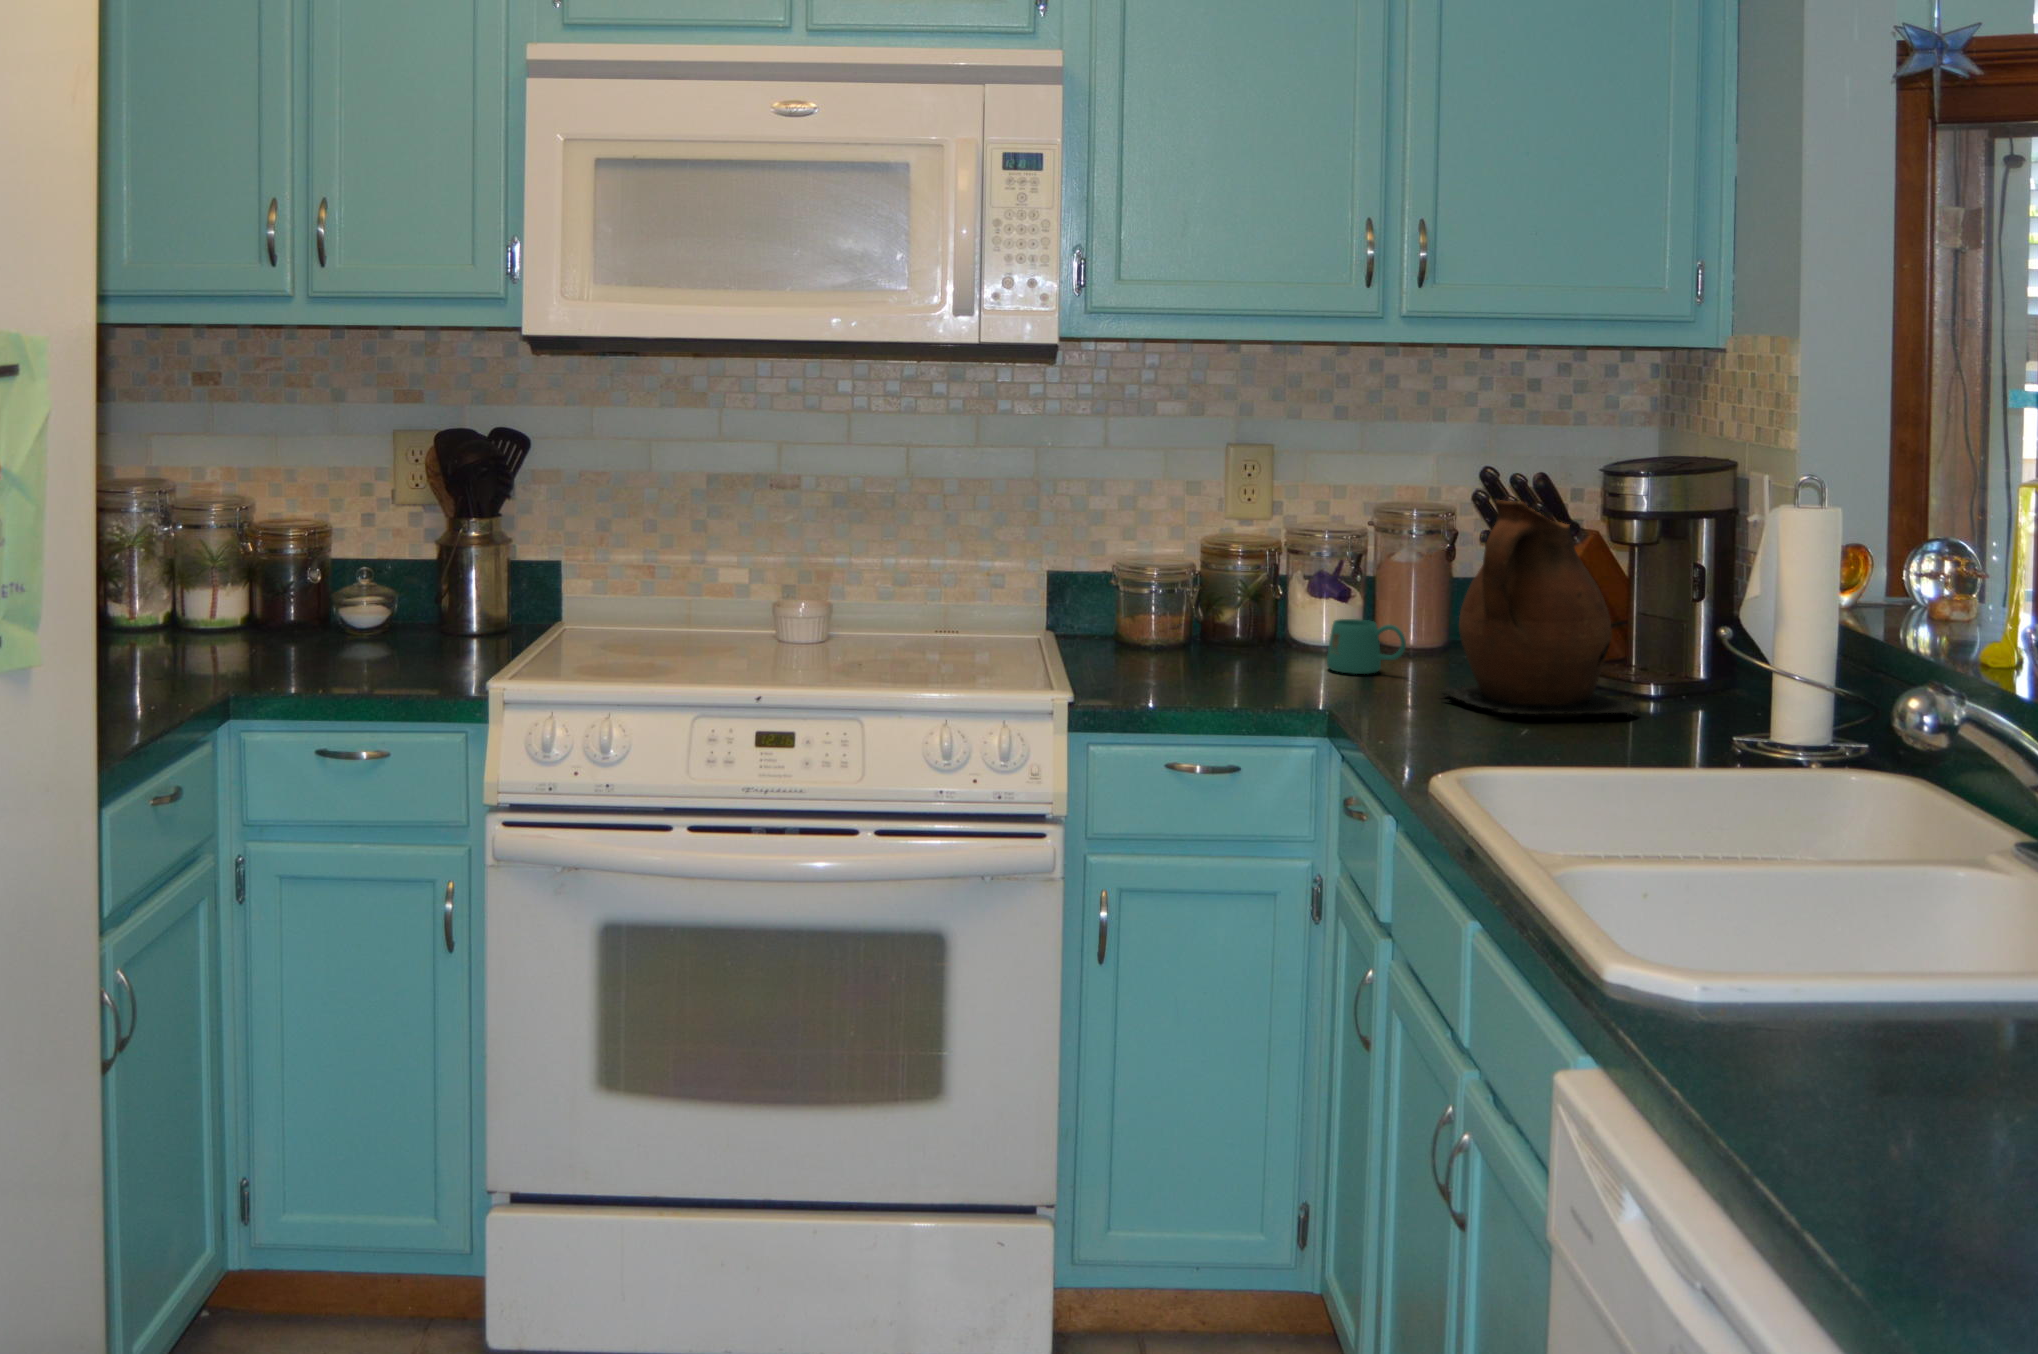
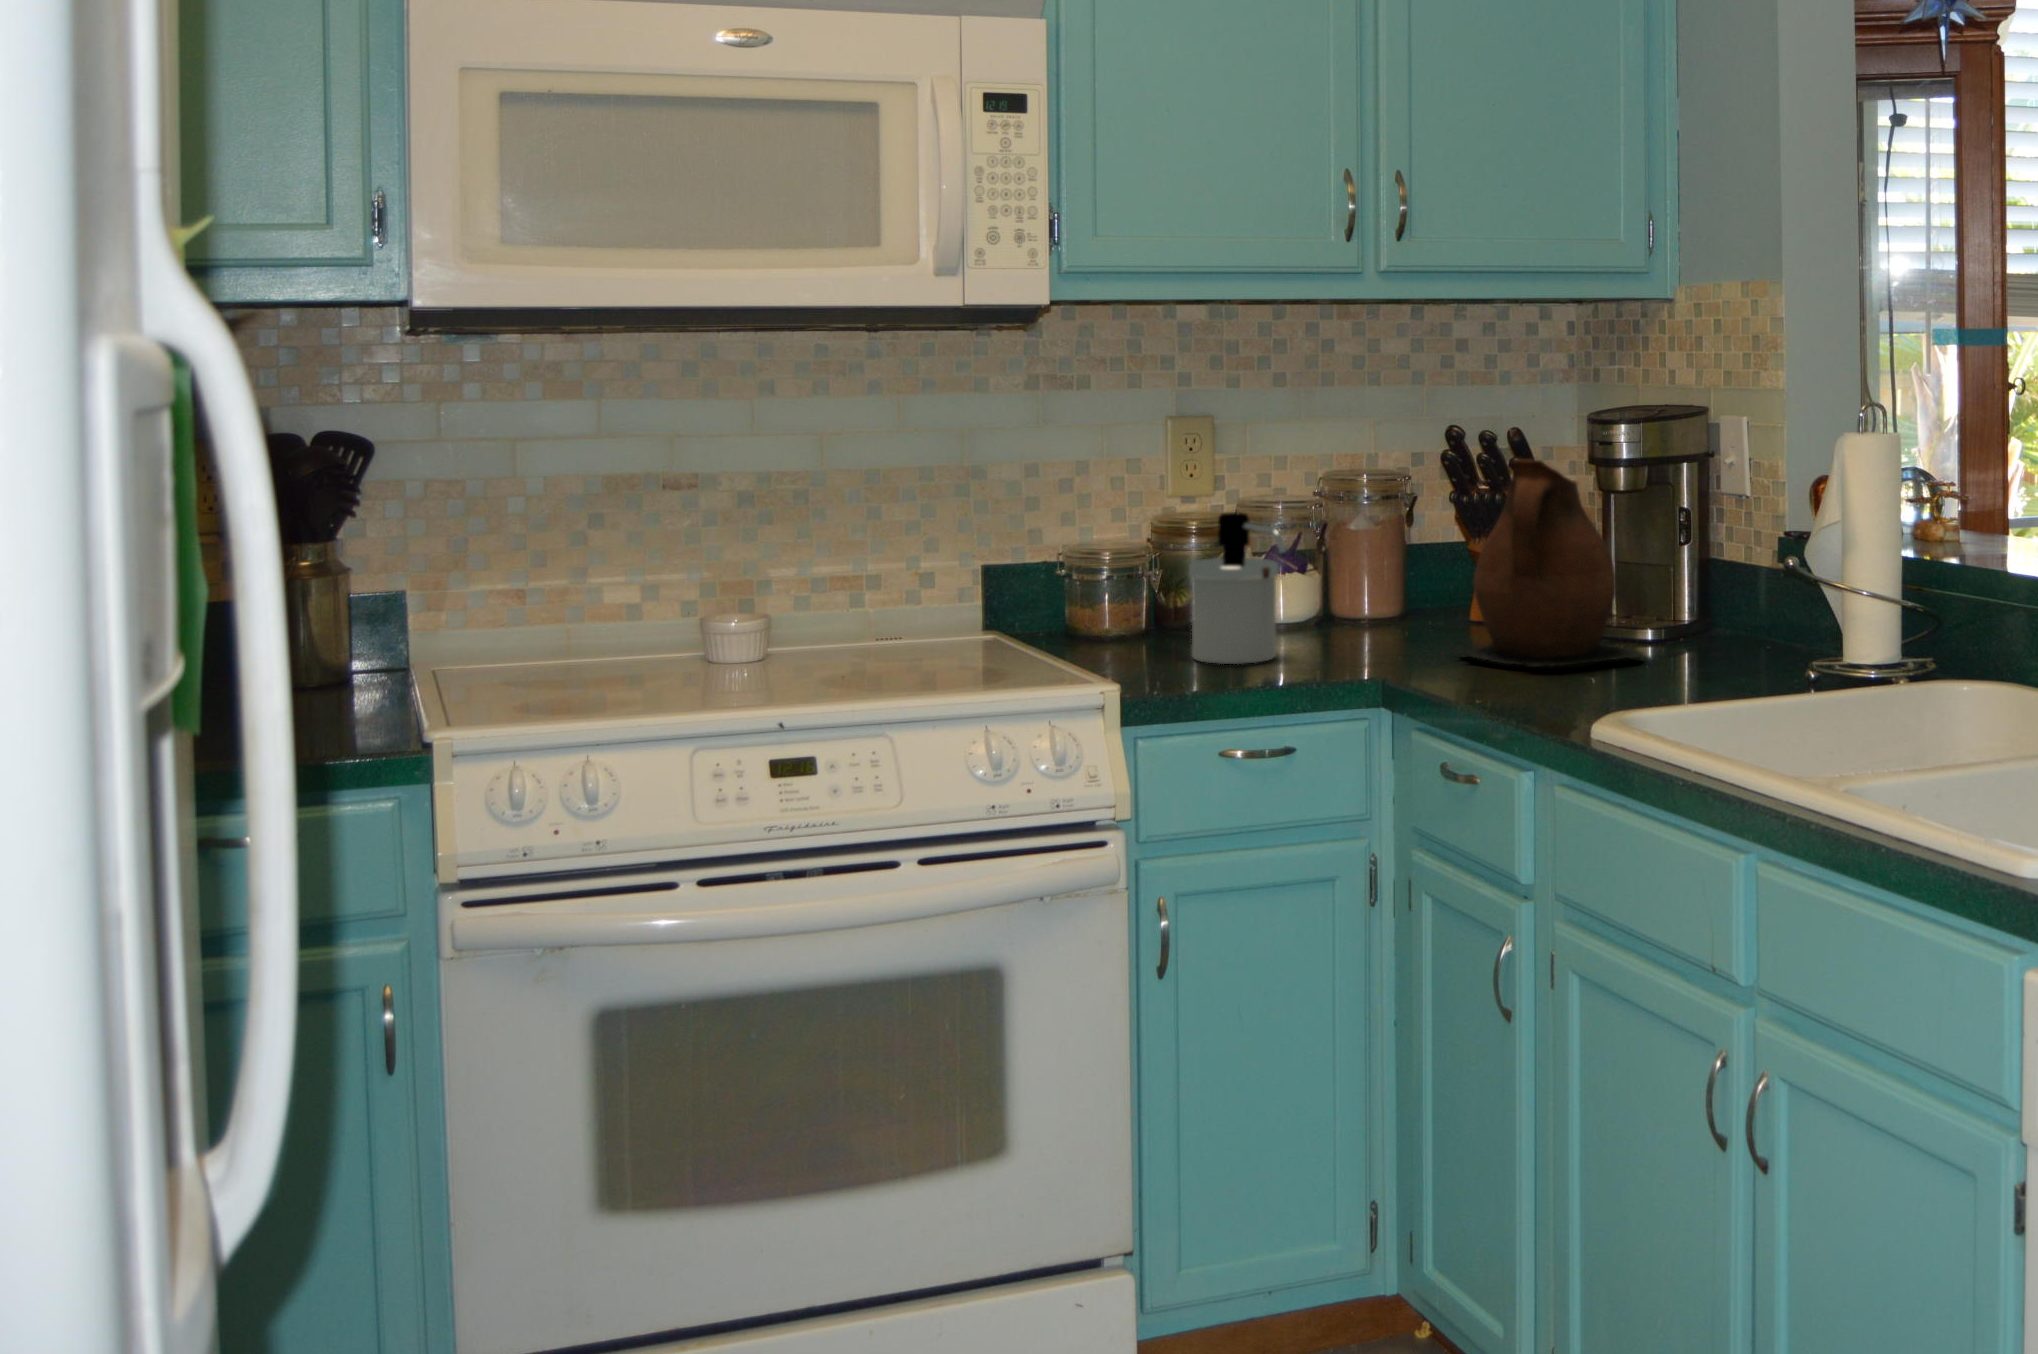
soap dispenser: none [1187,537,1272,681] -> present [1189,512,1286,664]
mug: present [1327,619,1406,674] -> none [1320,591,1403,646]

